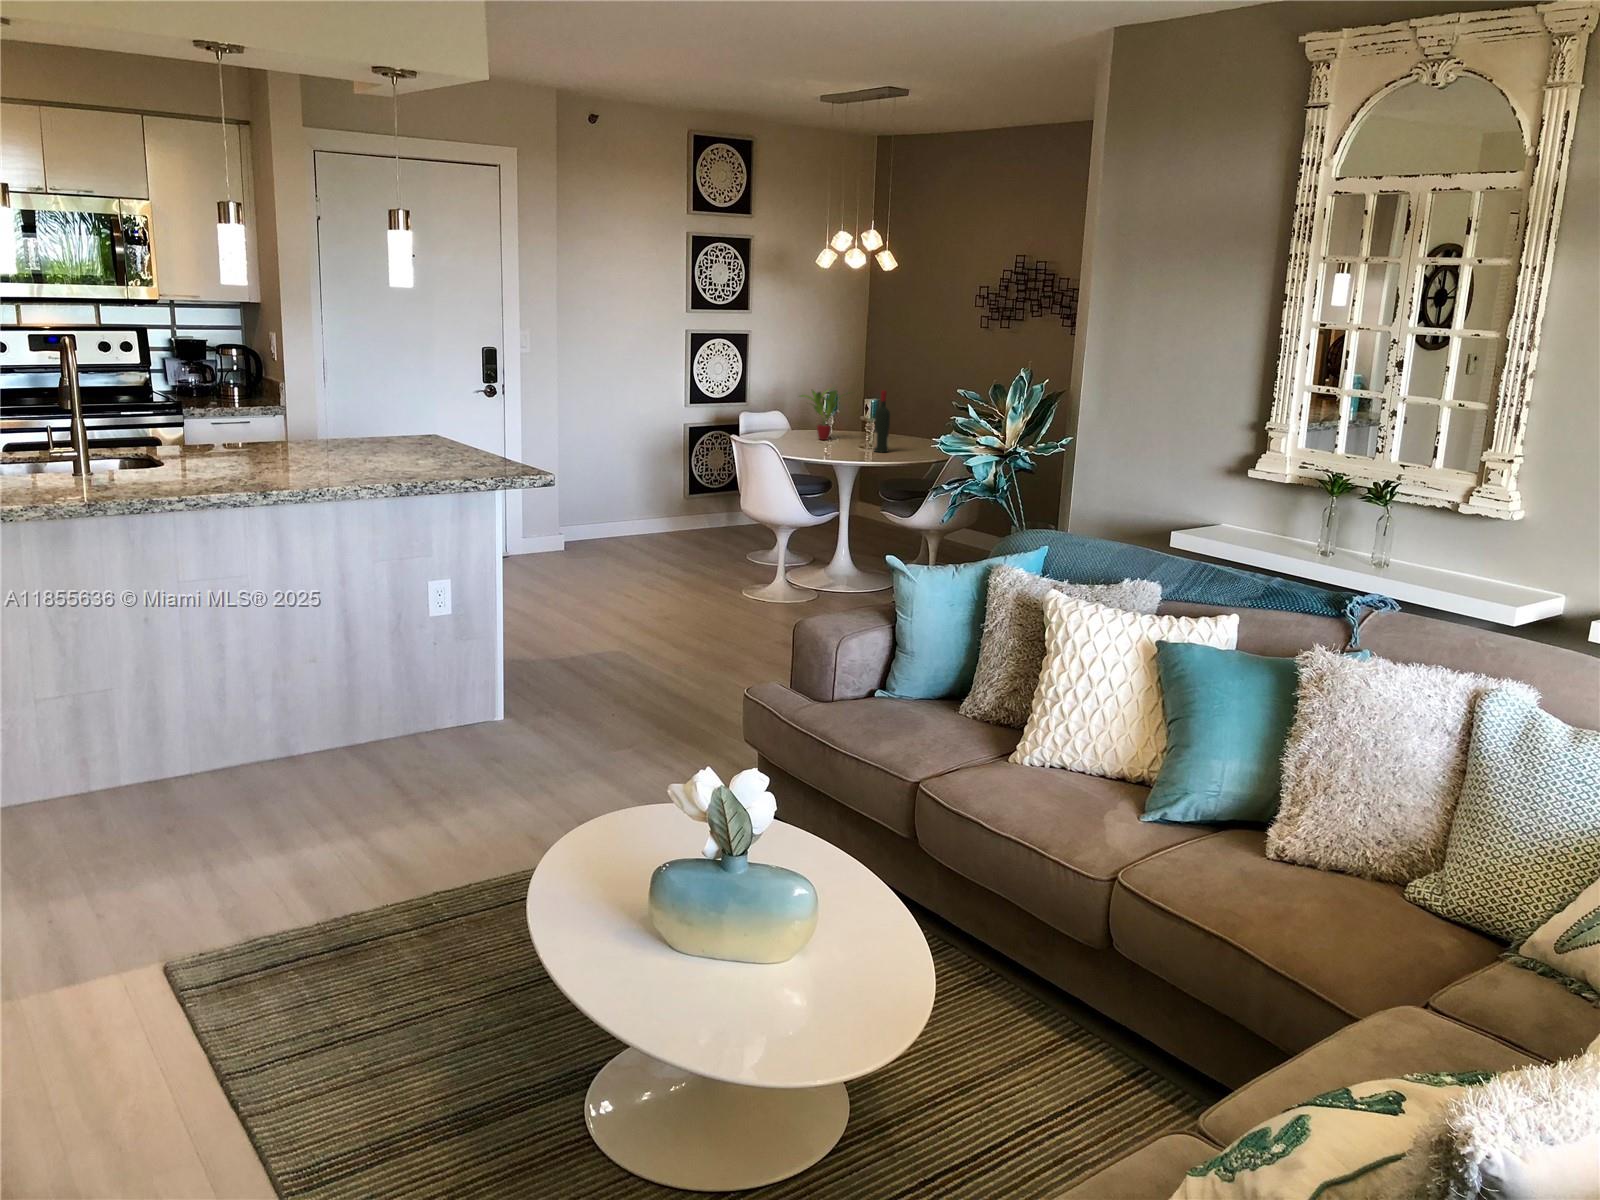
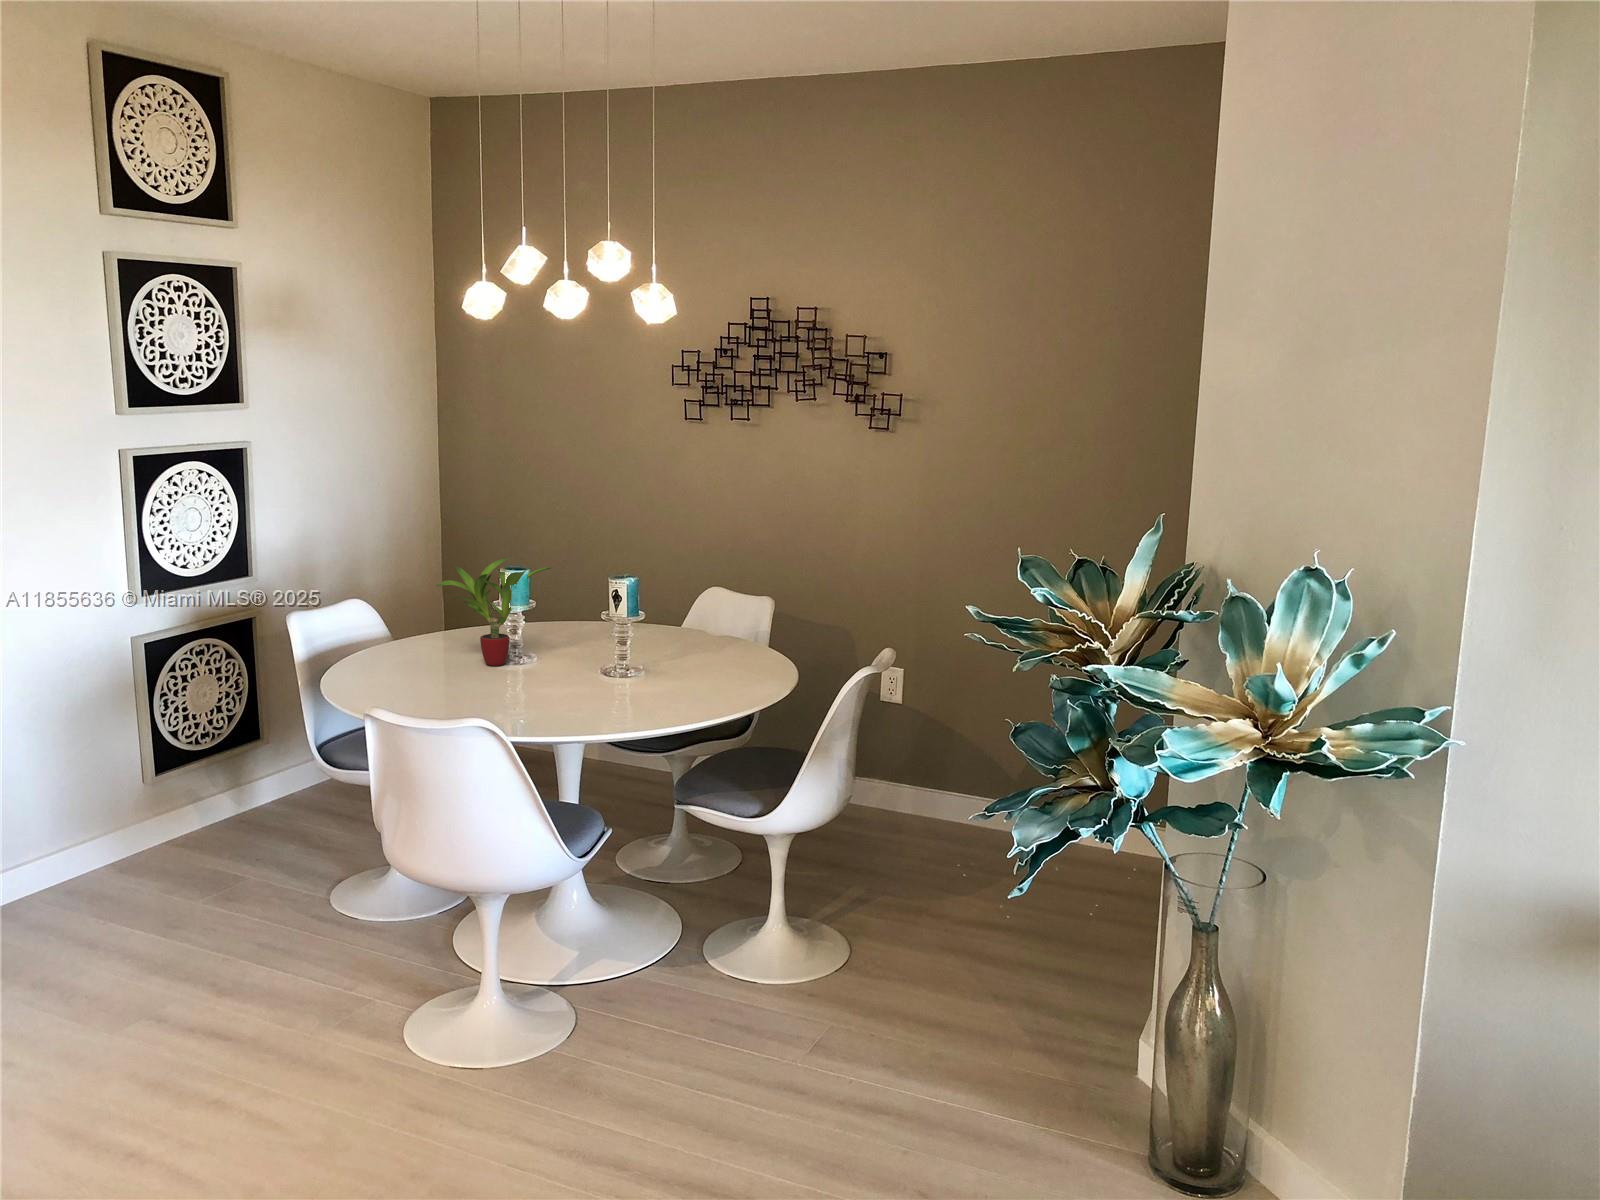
wine bottle: present [873,390,890,452] -> none [640,570,671,694]

